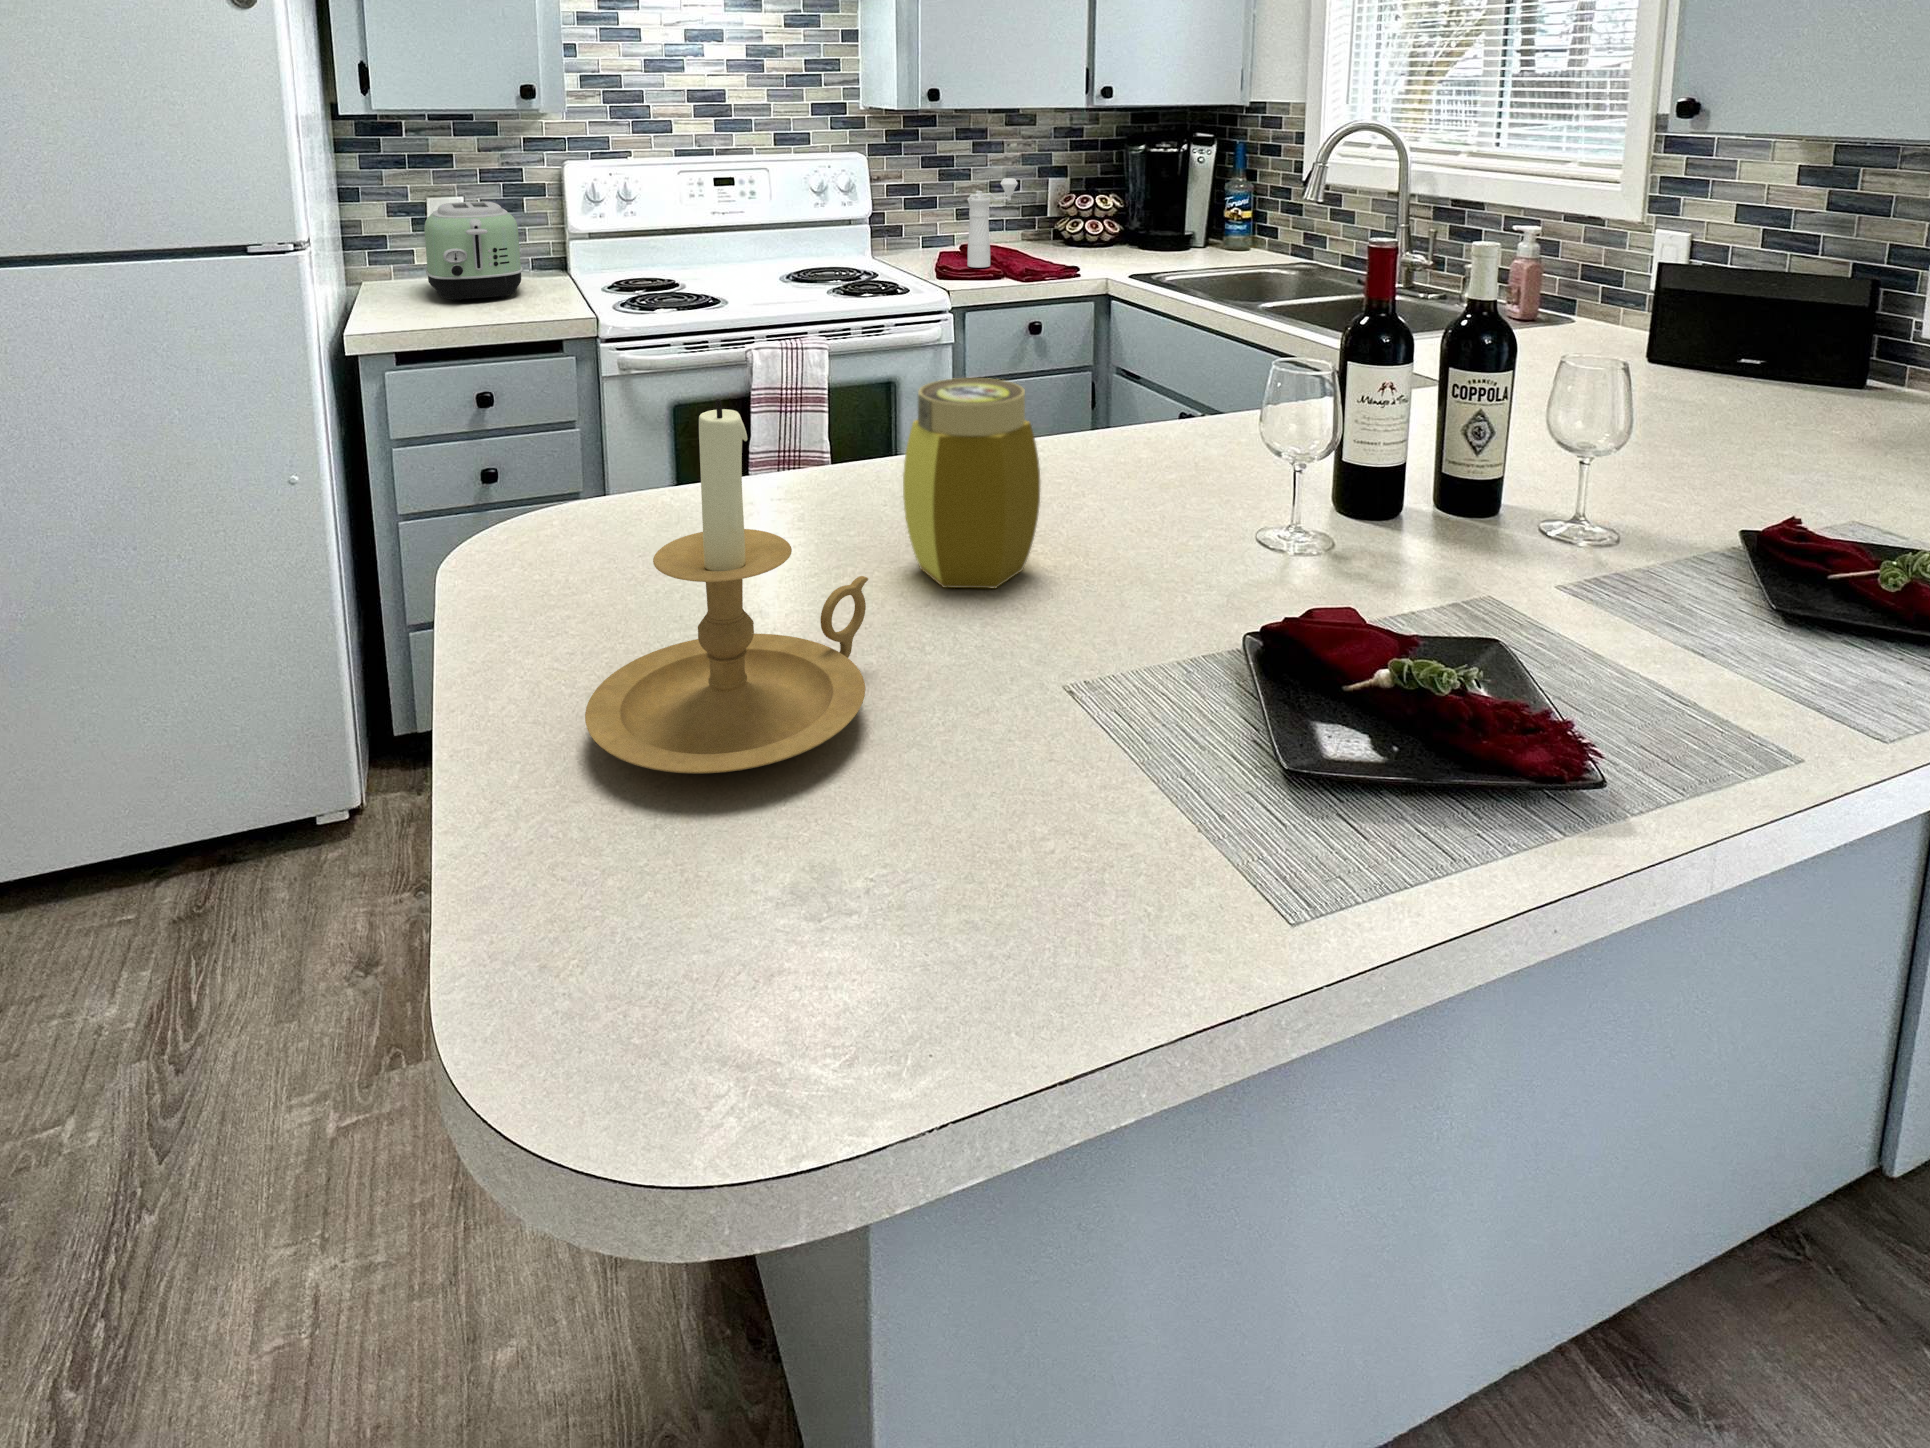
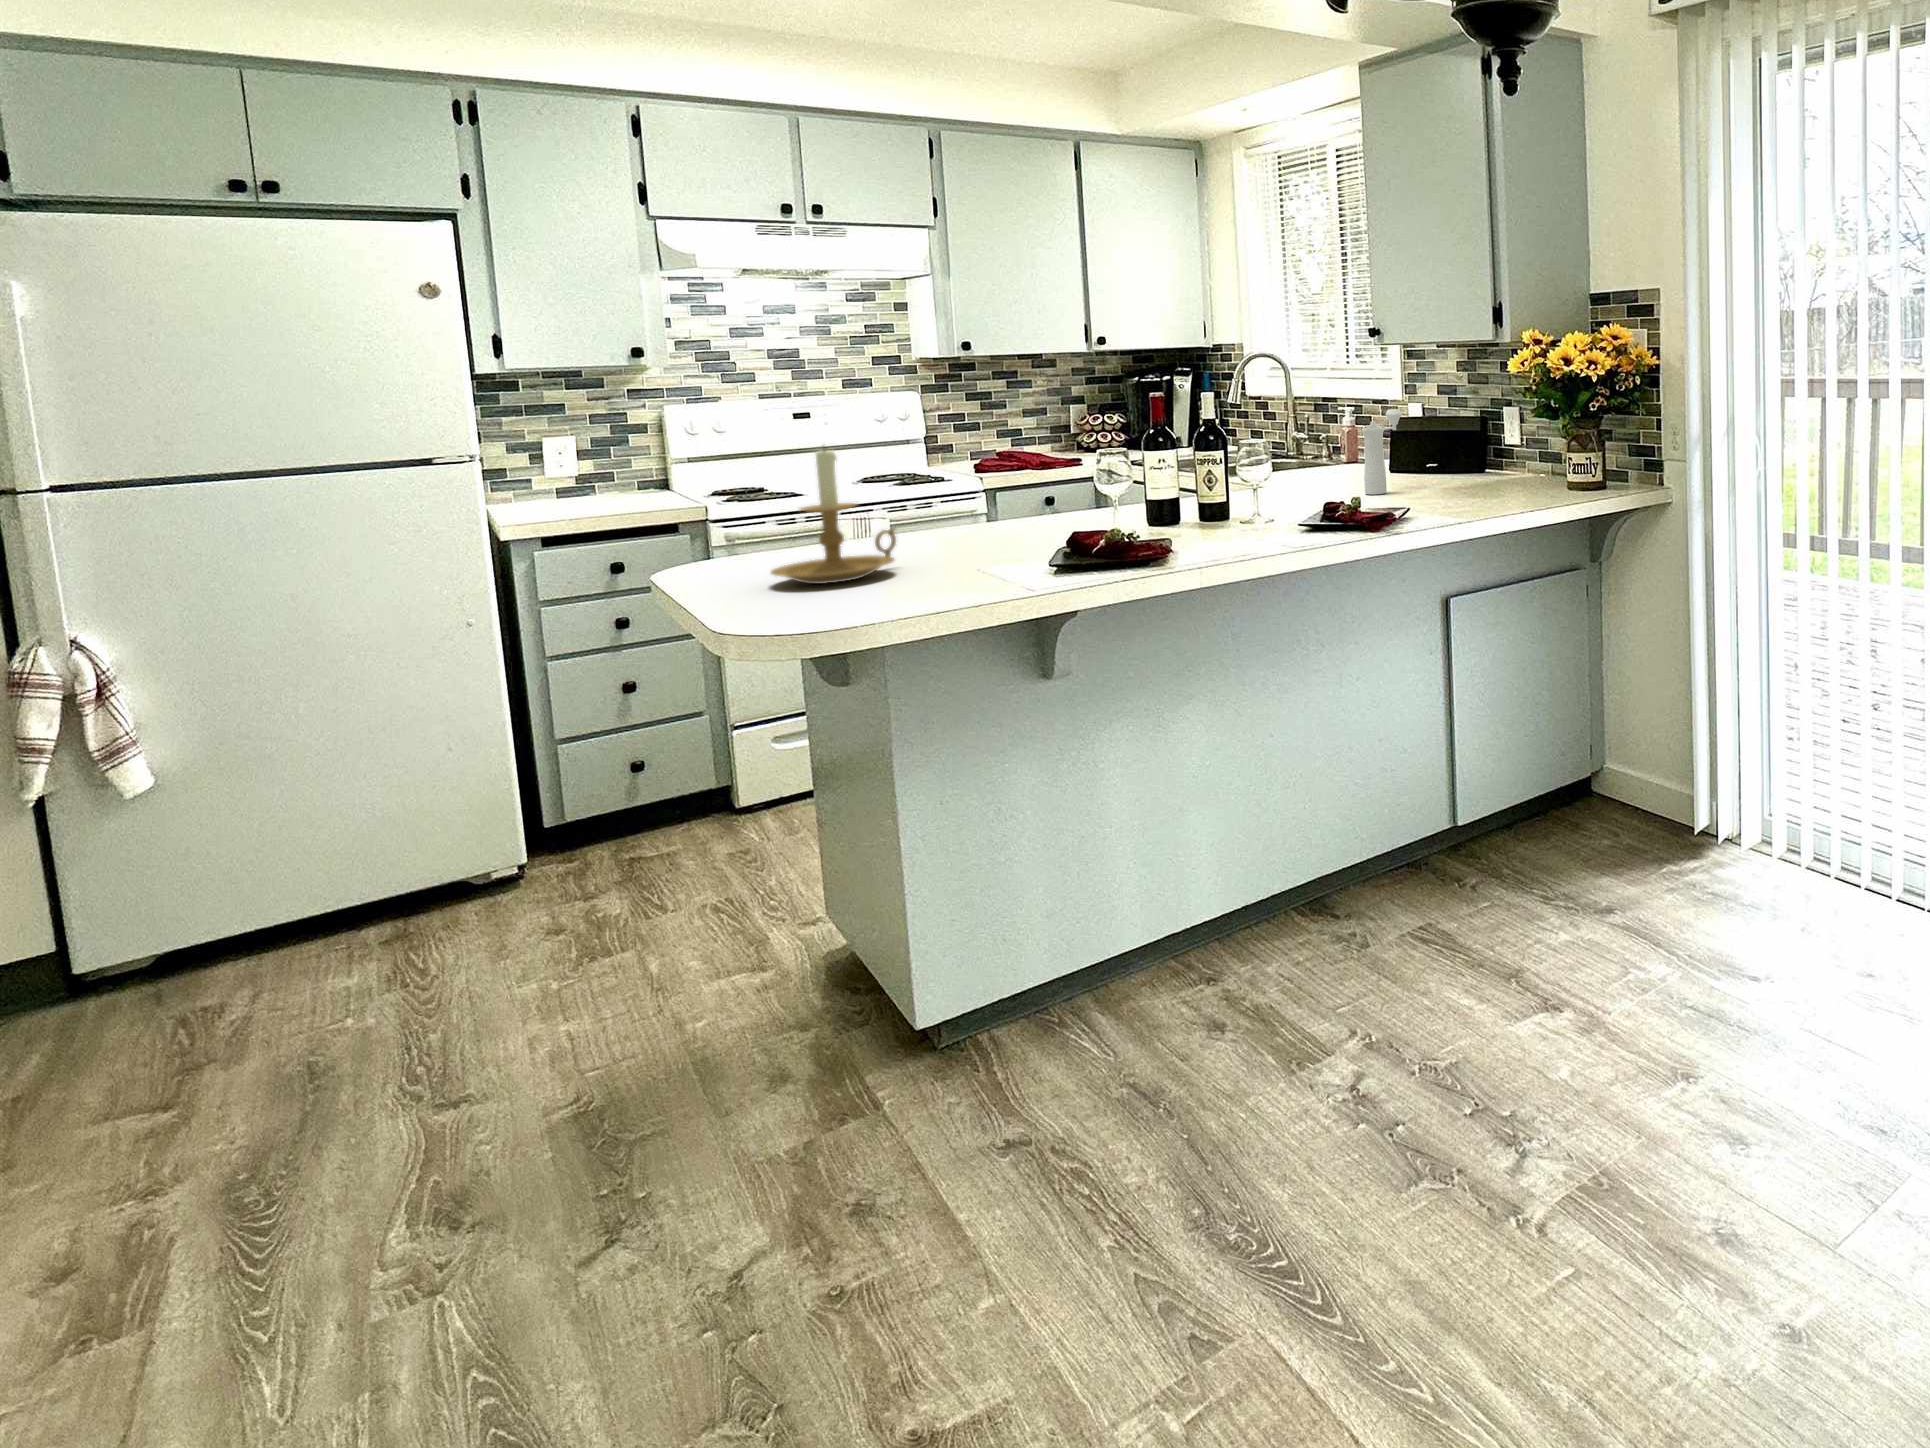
pepper mill: present [967,178,1018,268] -> present [1362,409,1402,495]
toaster: present [424,202,523,301] -> none [549,435,637,507]
jar: present [903,378,1040,588] -> none [918,460,987,551]

